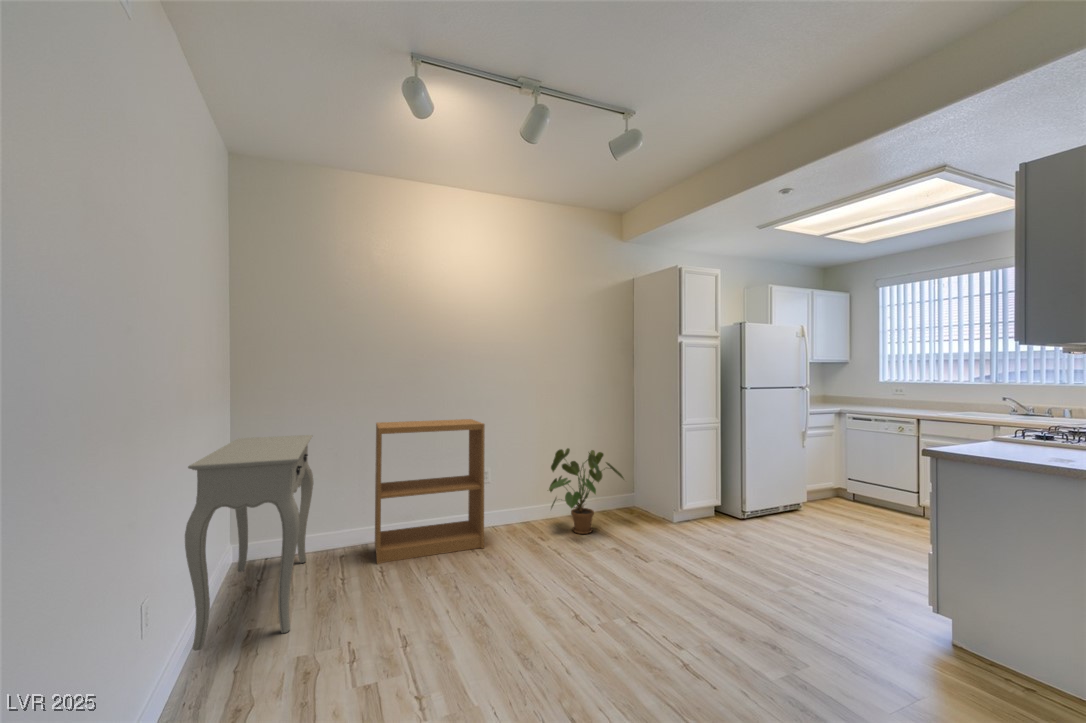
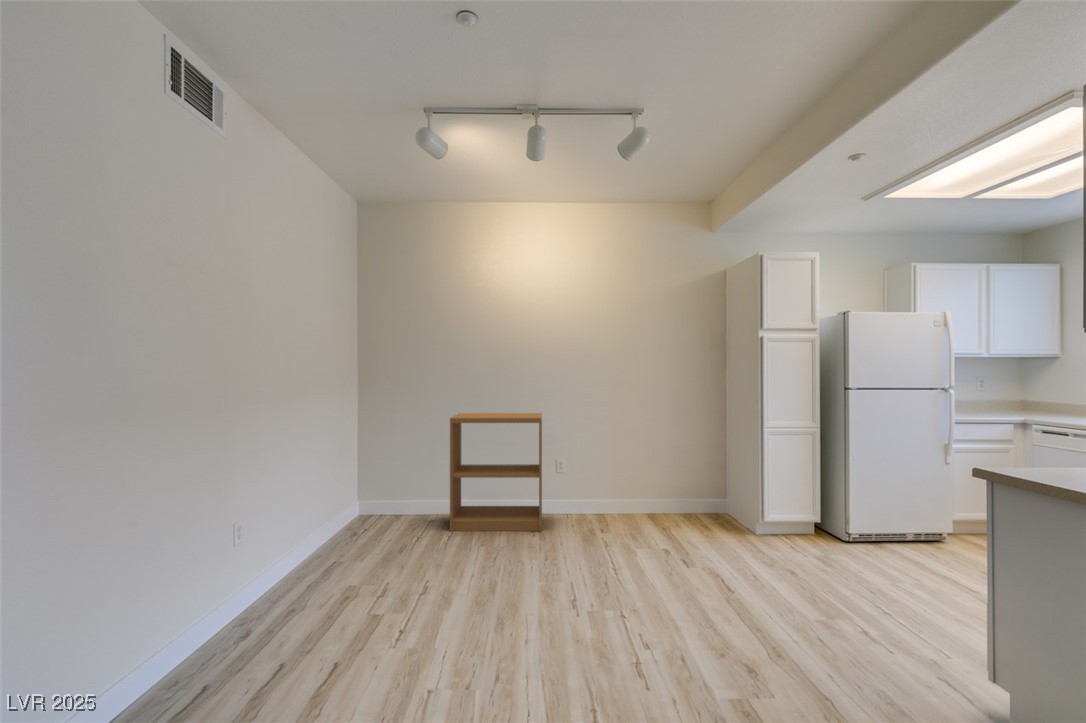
console table: present [185,435,313,651] -> none [295,421,408,570]
house plant: present [549,448,624,534] -> none [608,446,695,533]

